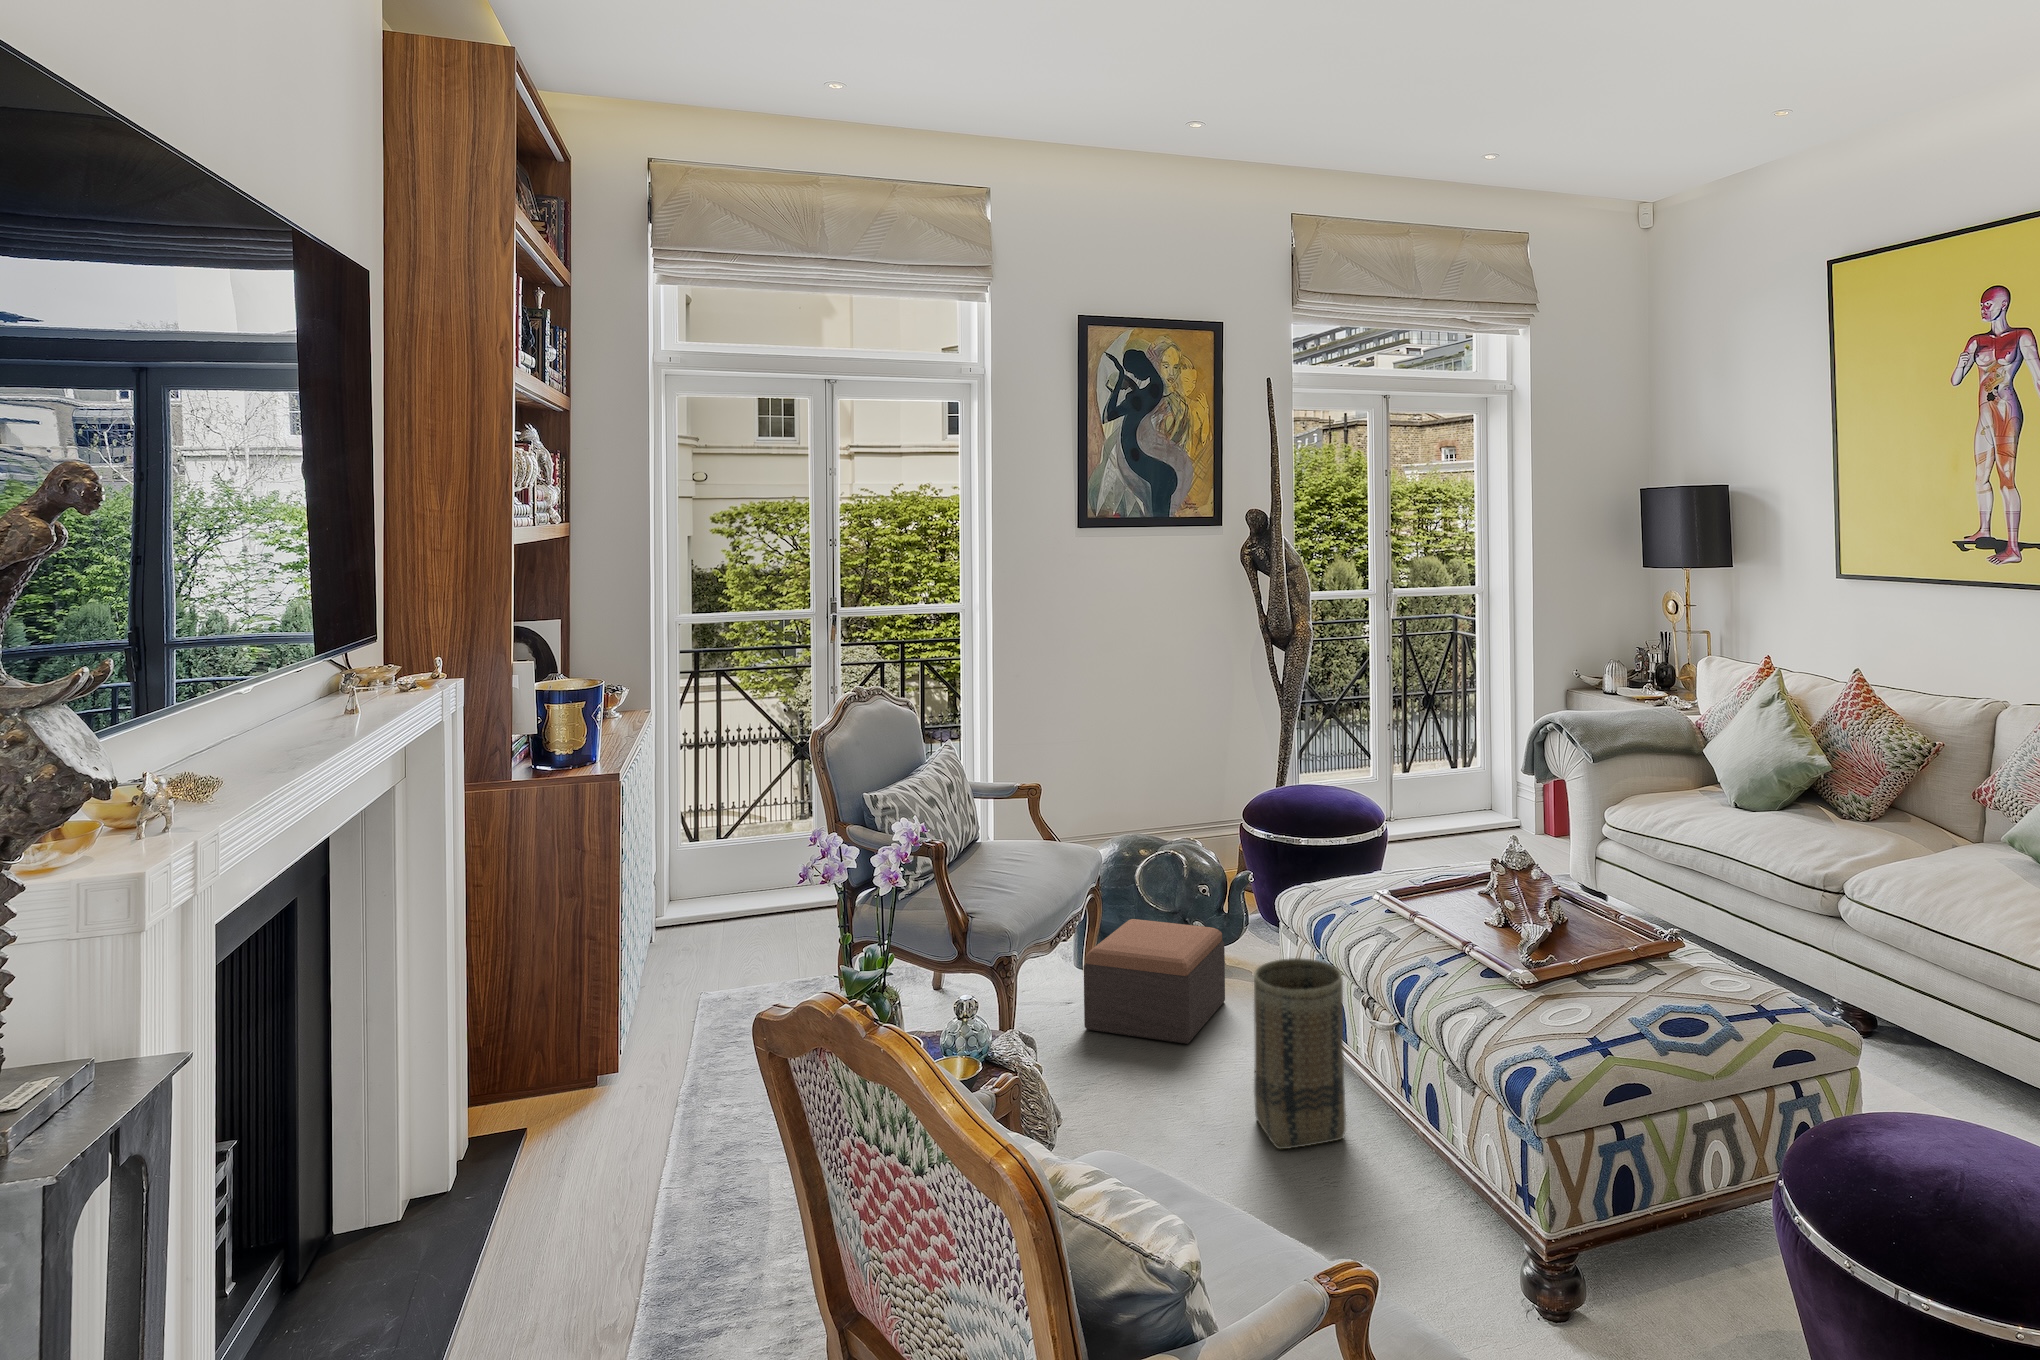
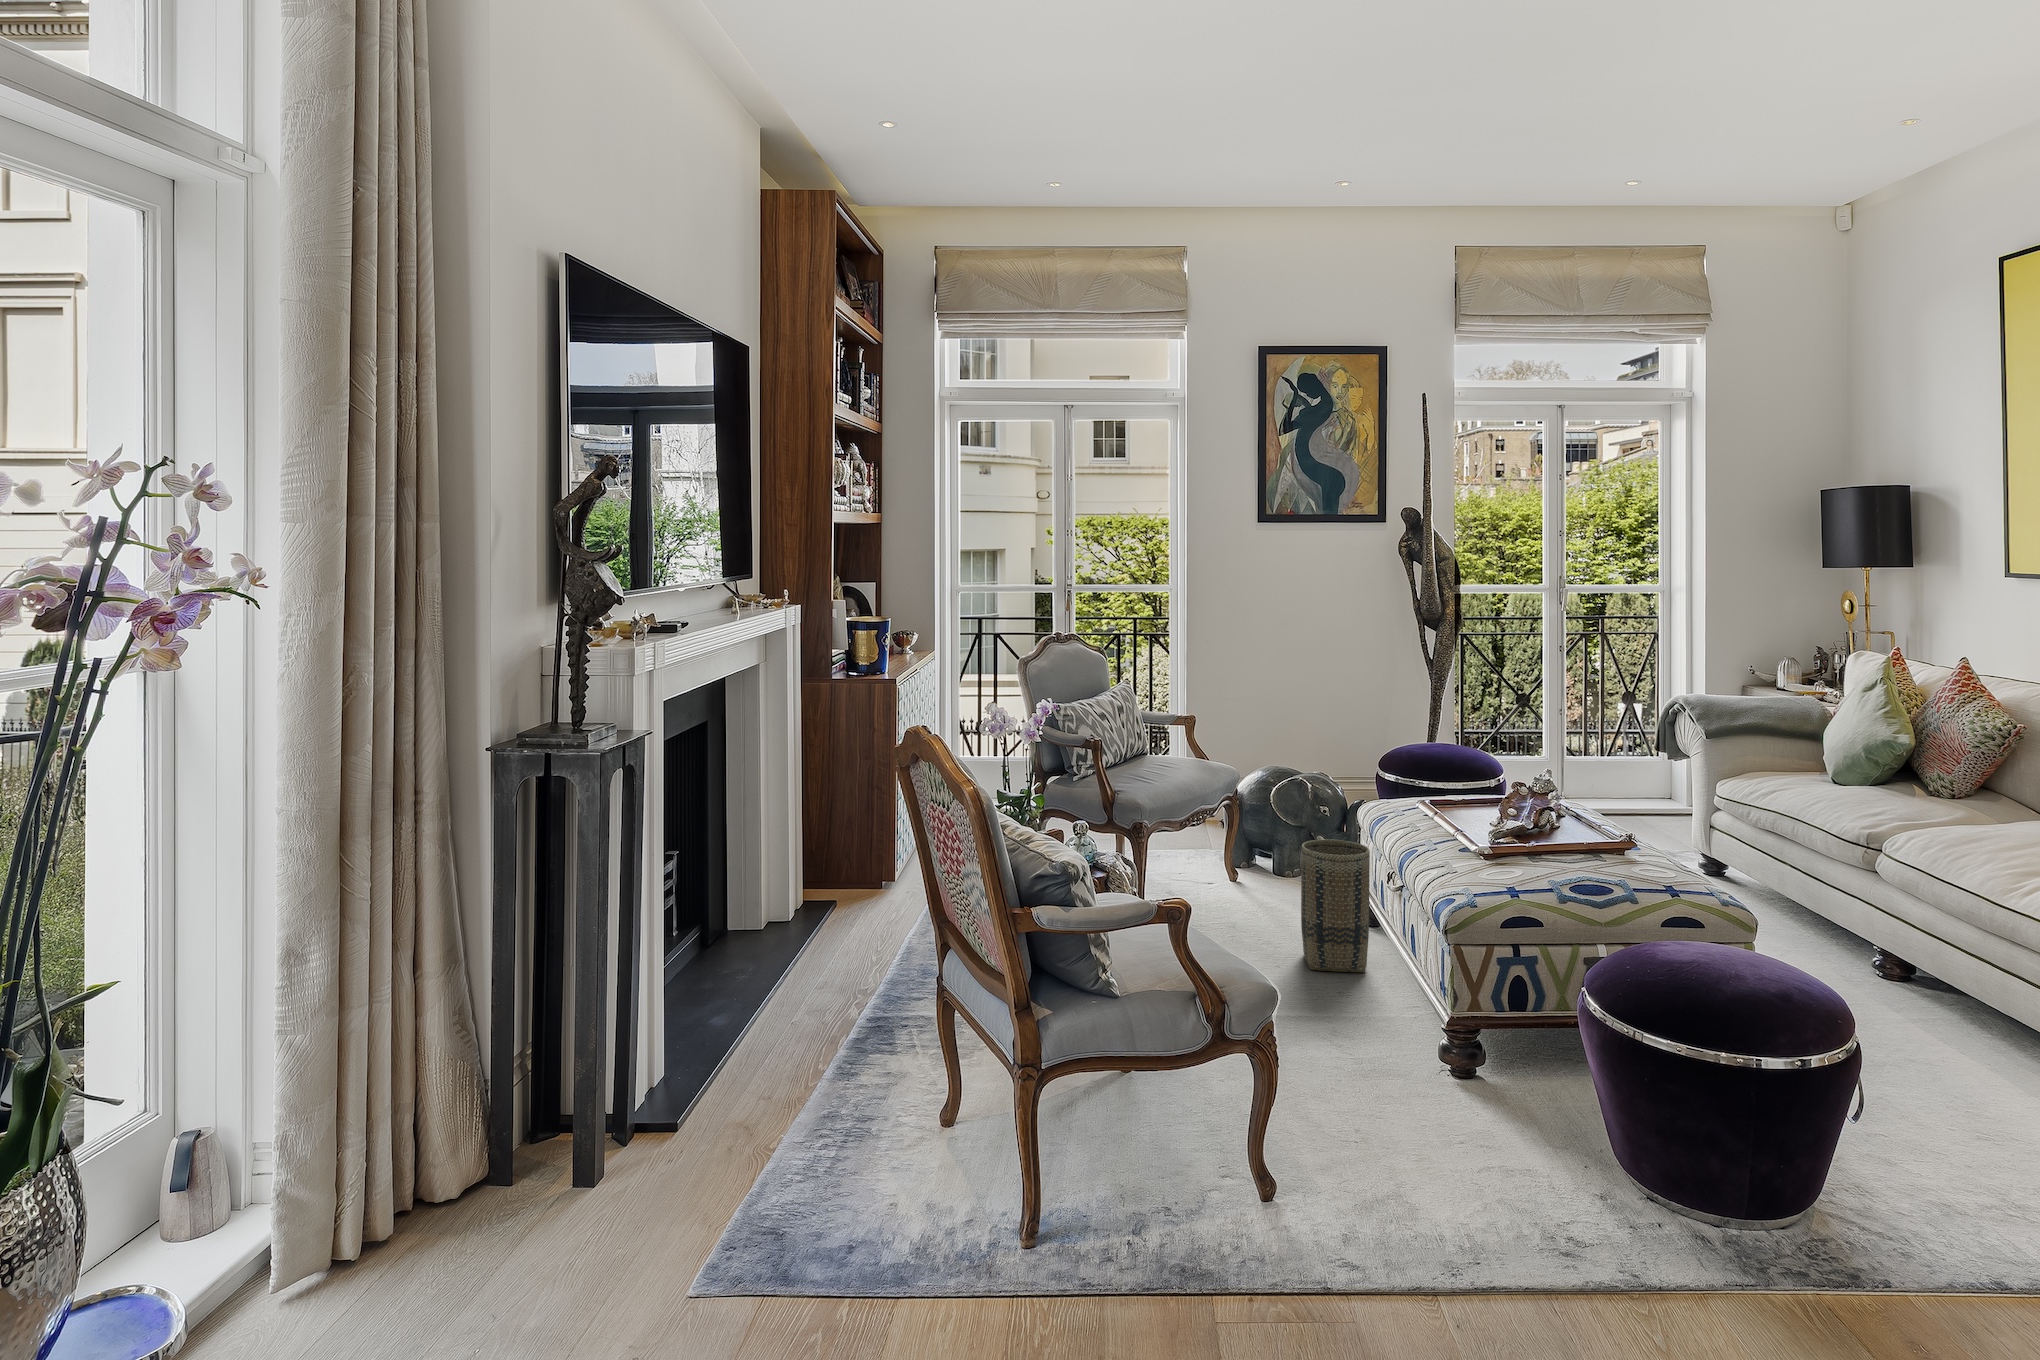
footstool: present [1084,919,1225,1044] -> none [1204,823,1321,911]

